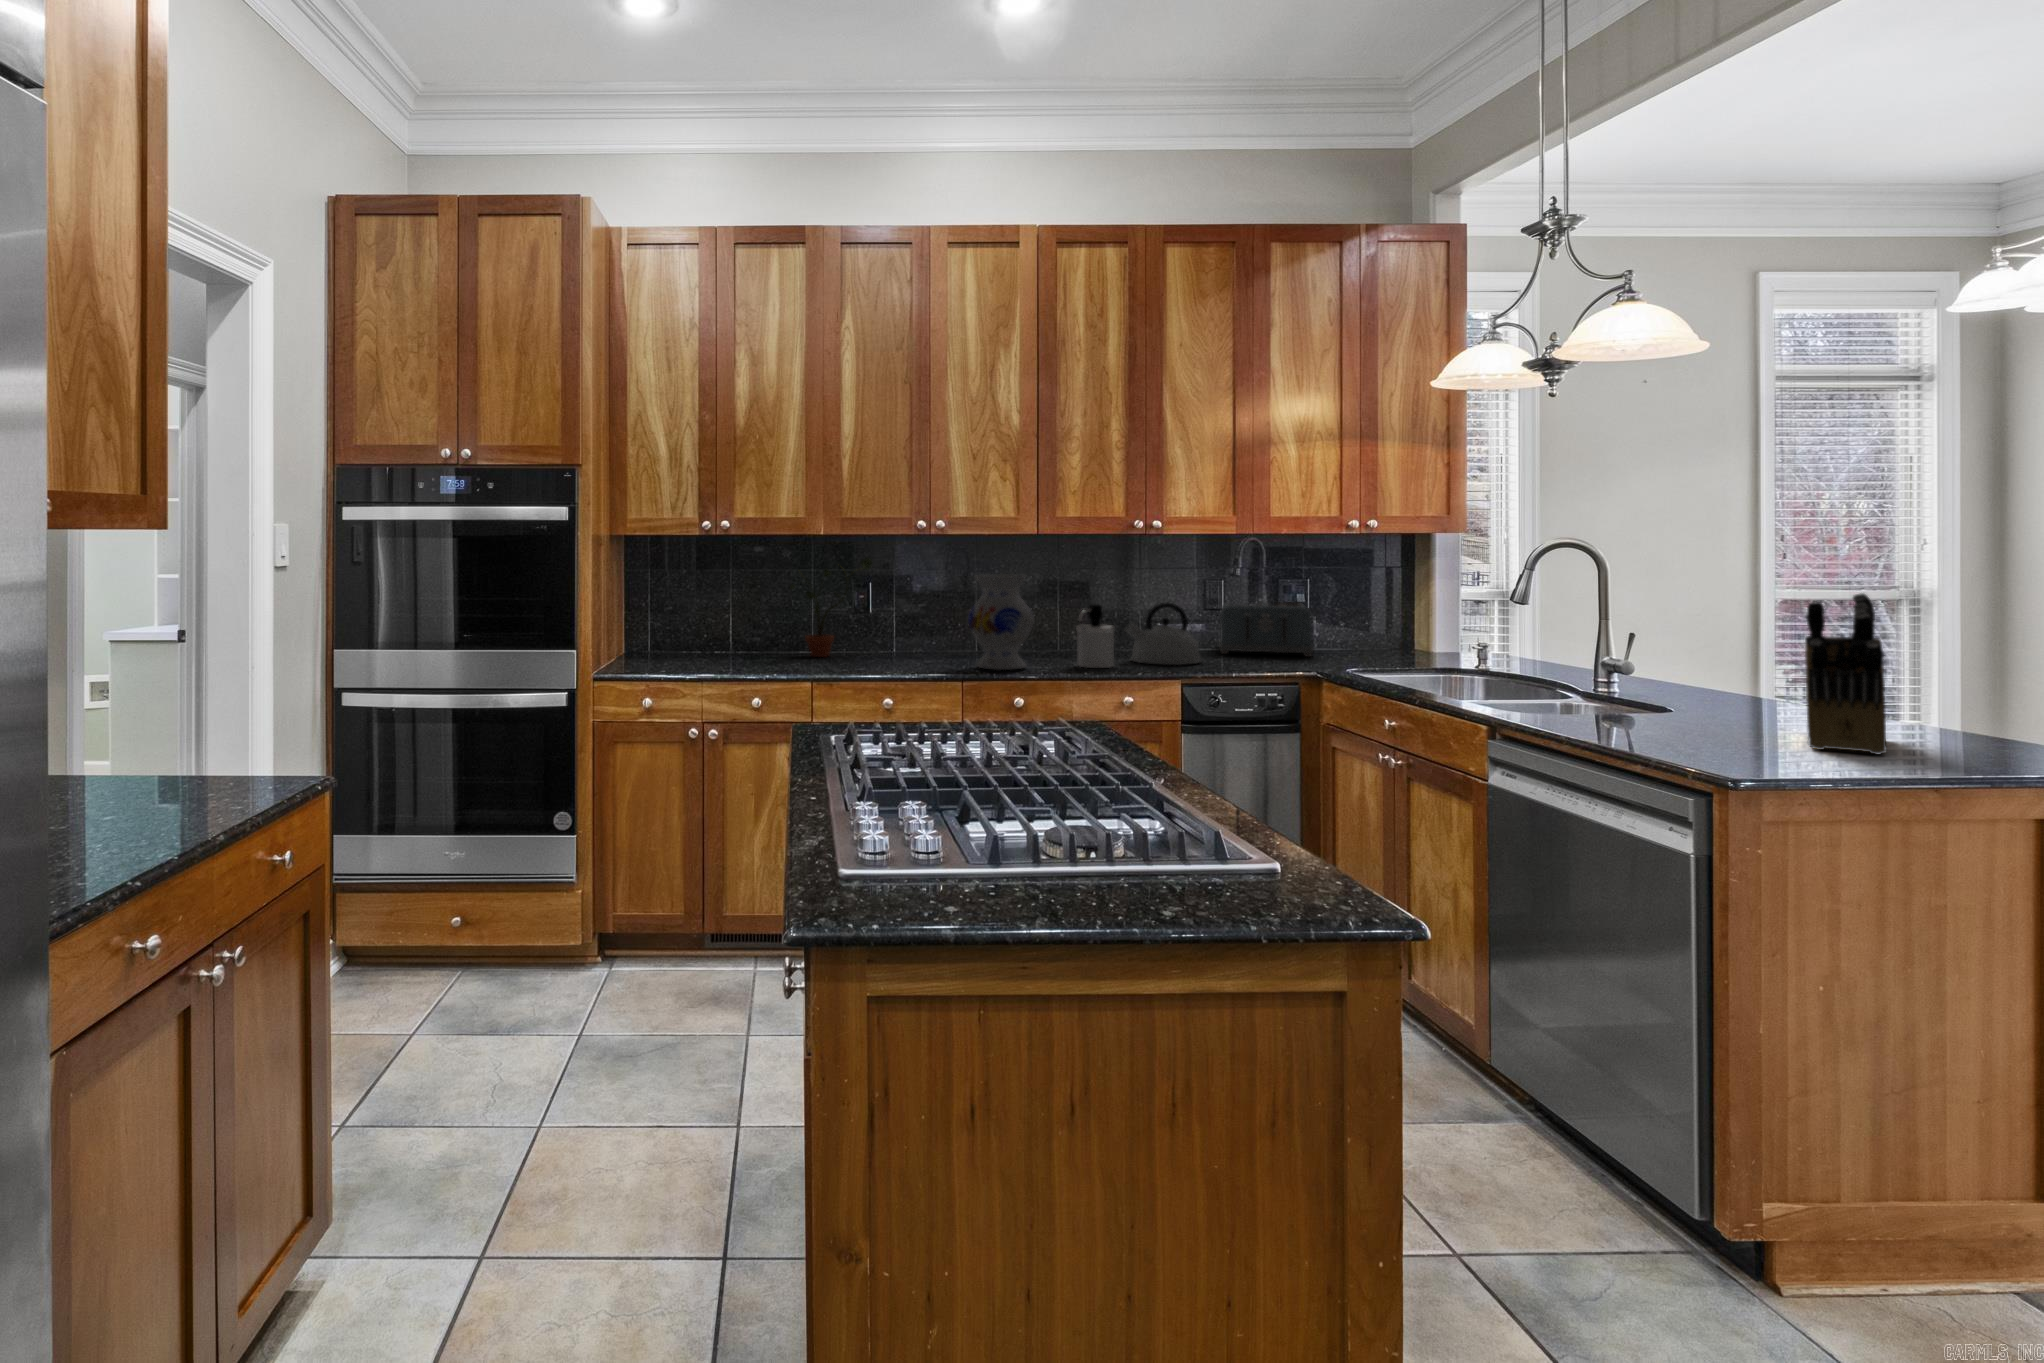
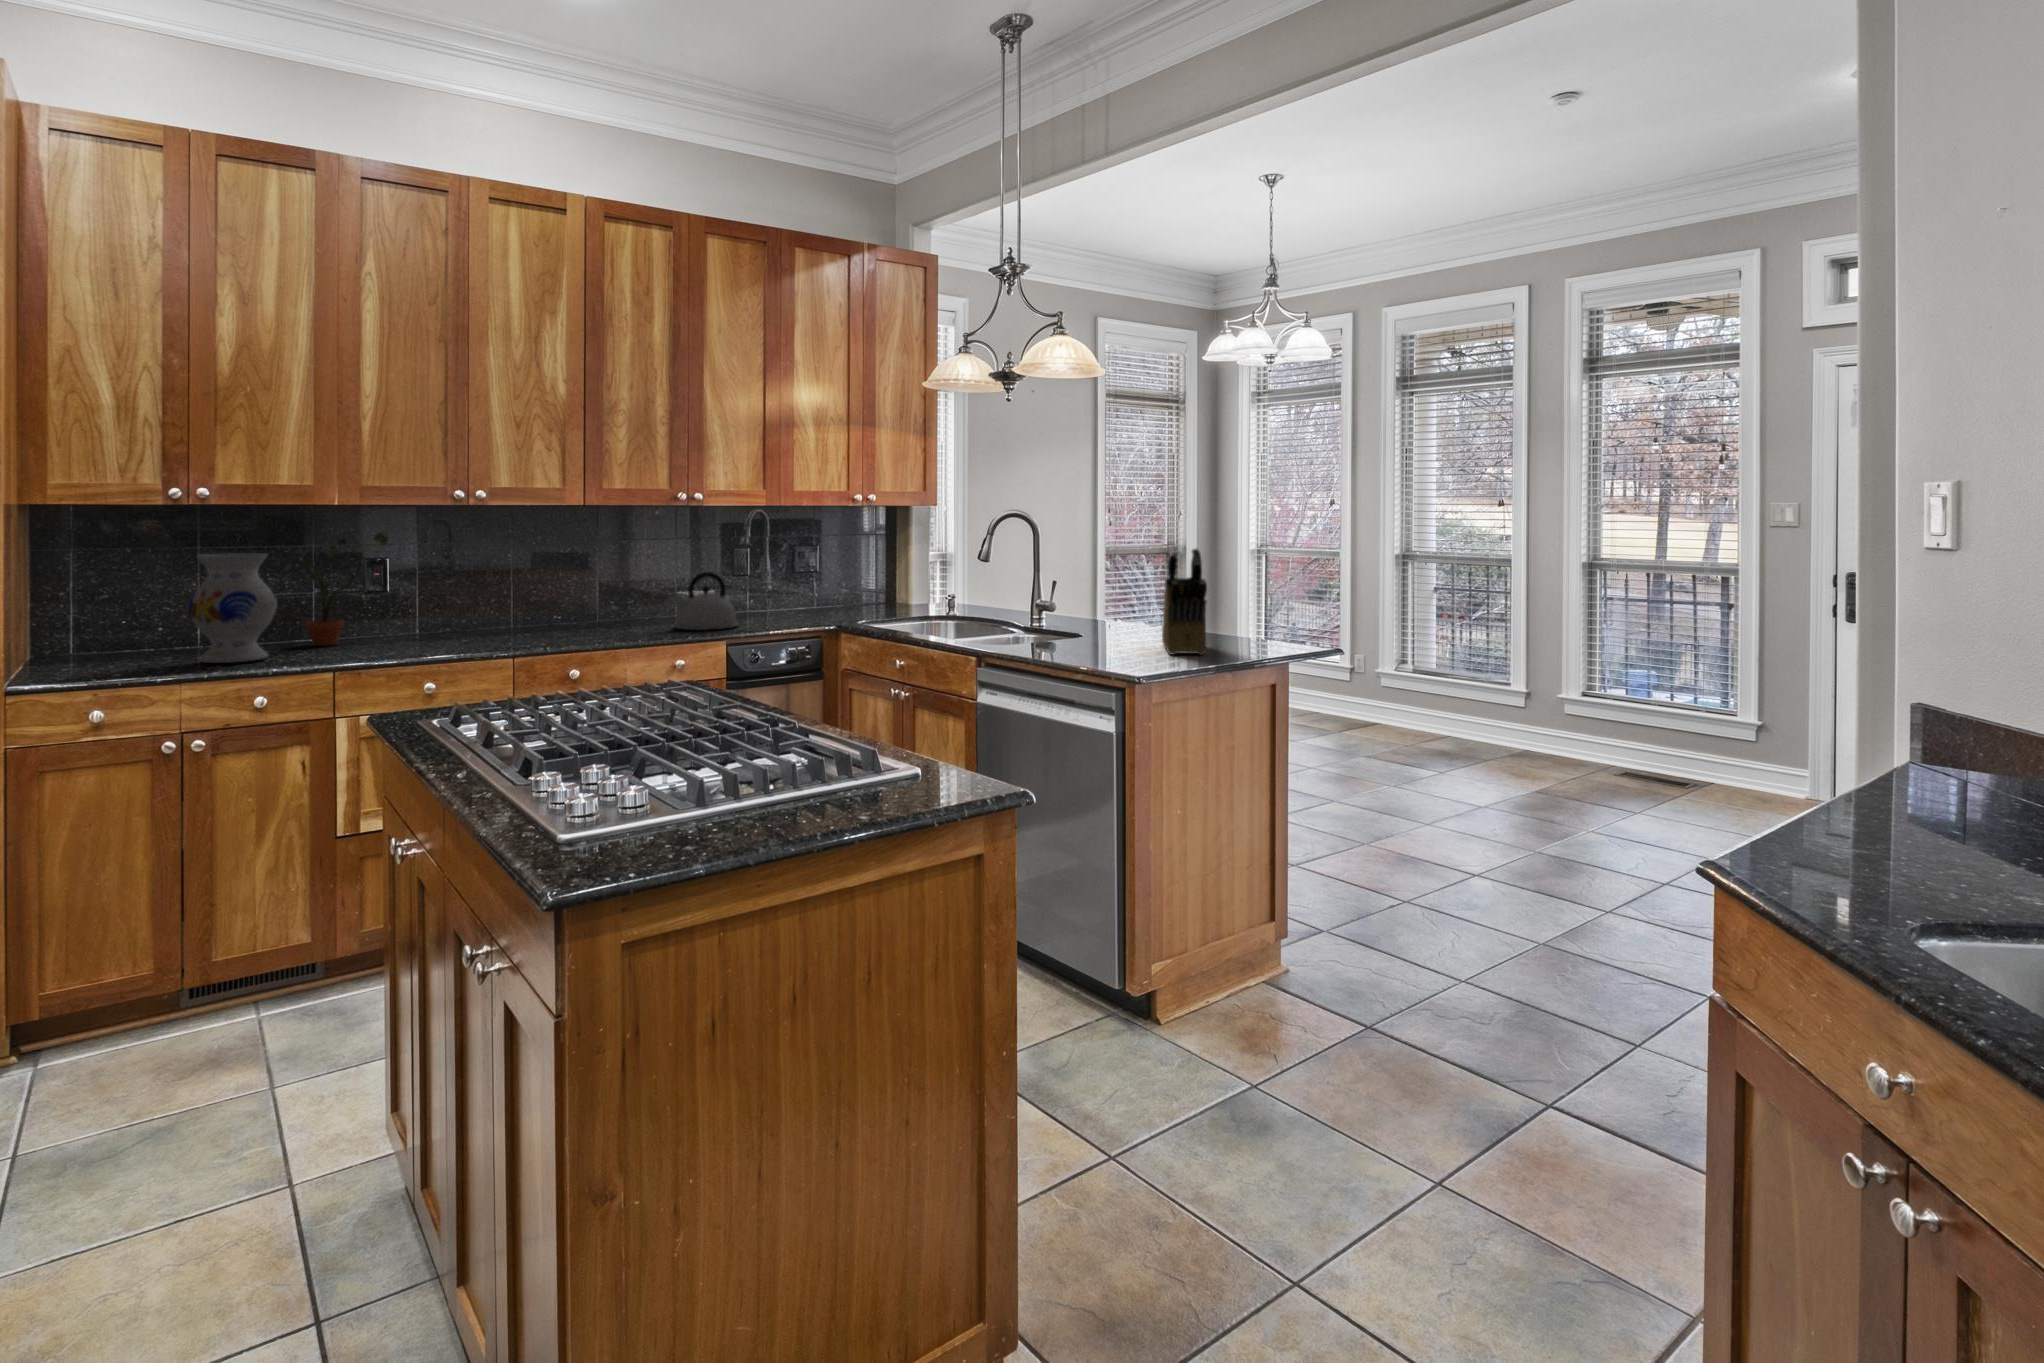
vase: present [968,574,1034,670] -> present [188,553,277,663]
toaster: present [1219,602,1313,657] -> none [743,569,826,618]
soap dispenser: present [1076,605,1115,668] -> none [626,576,664,637]

